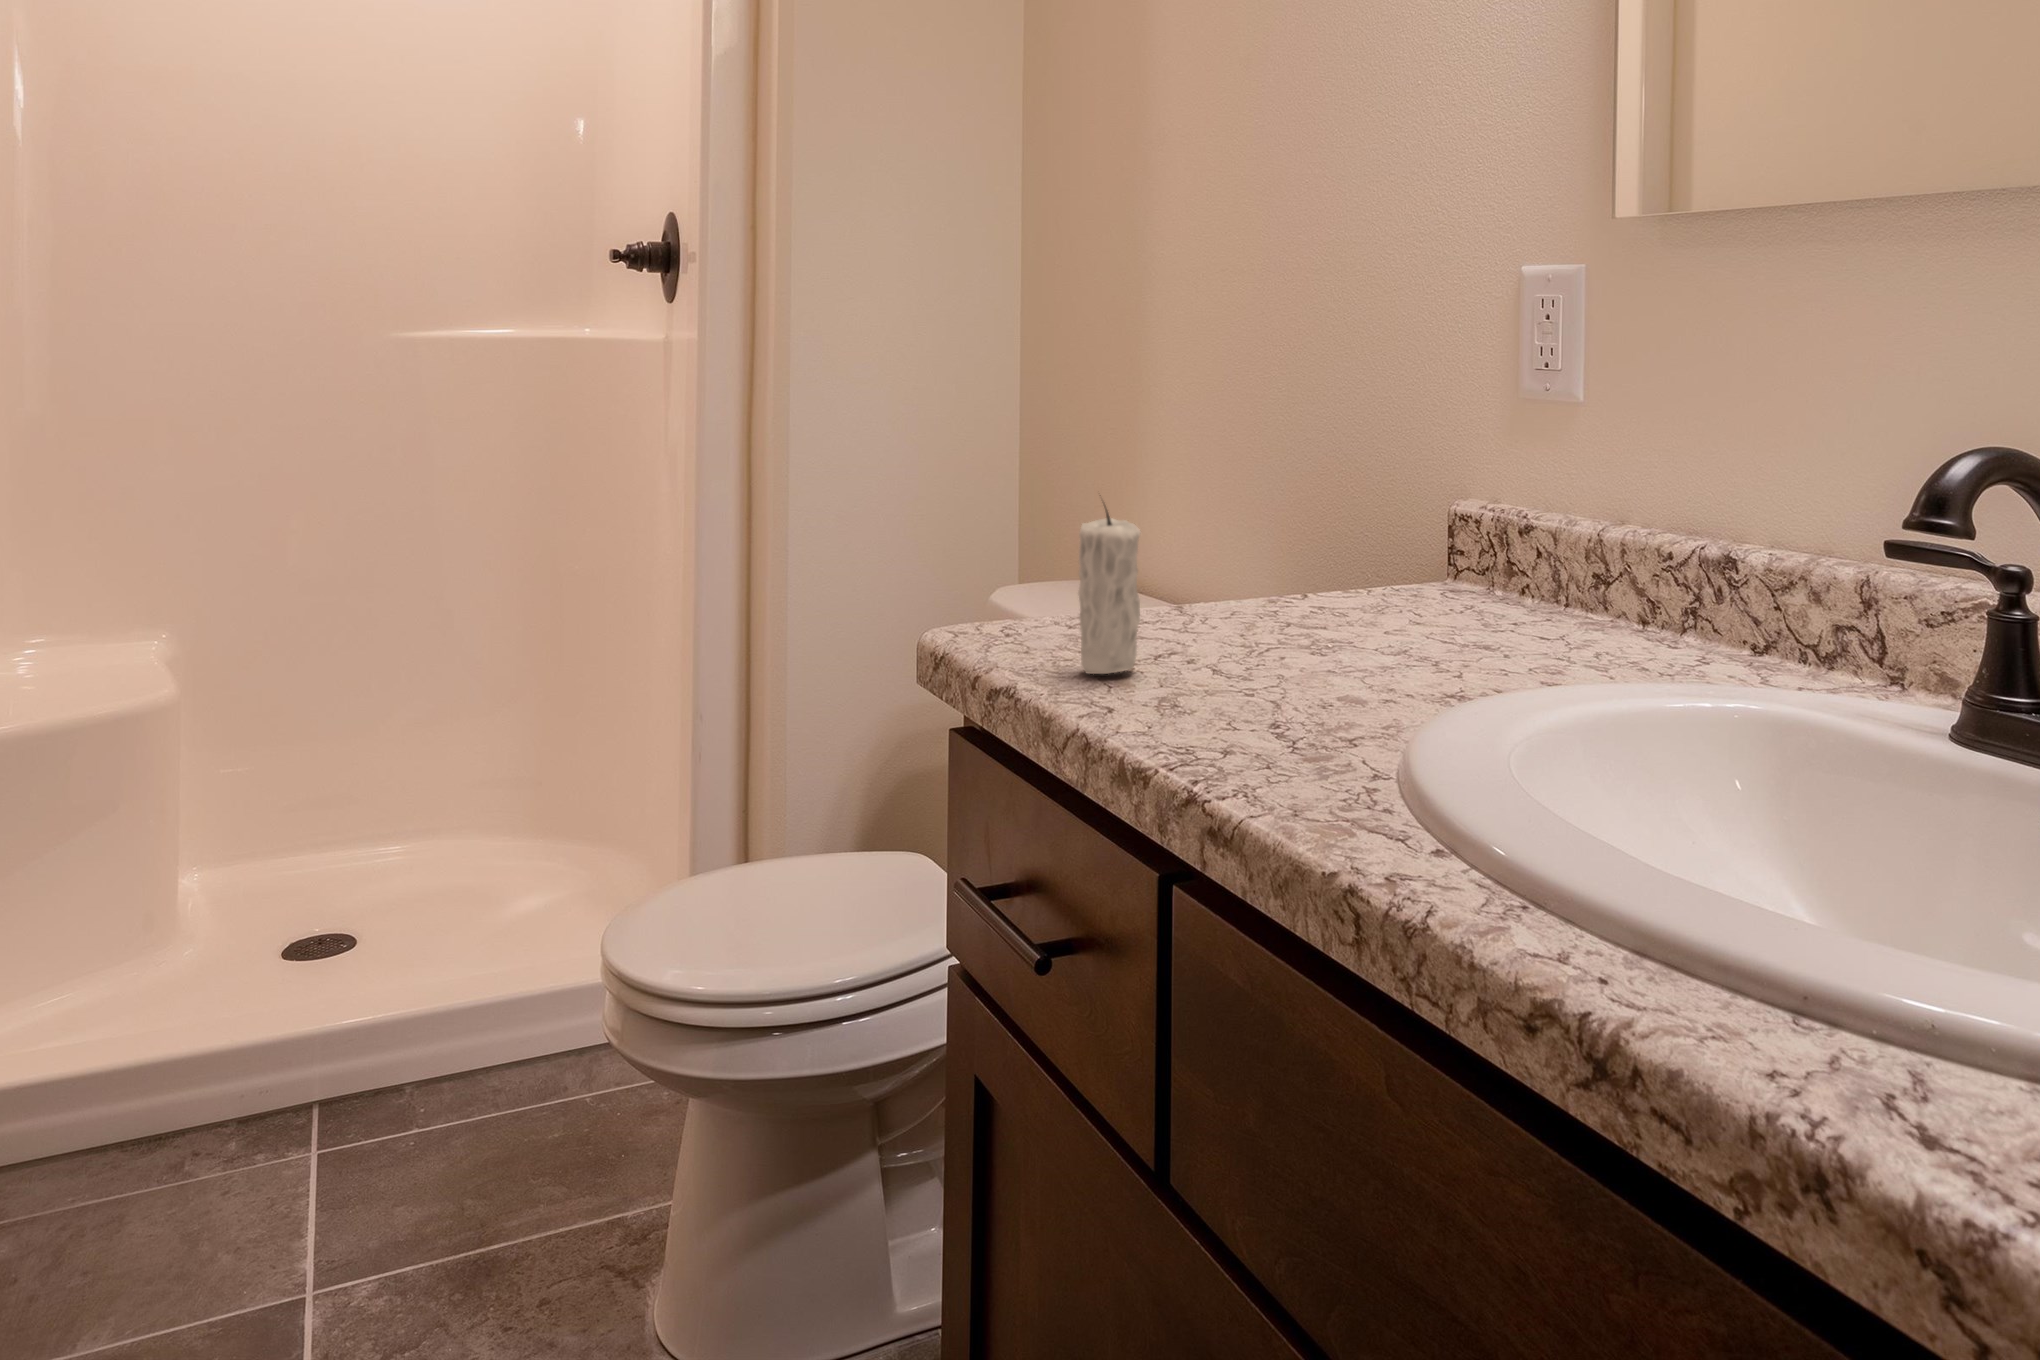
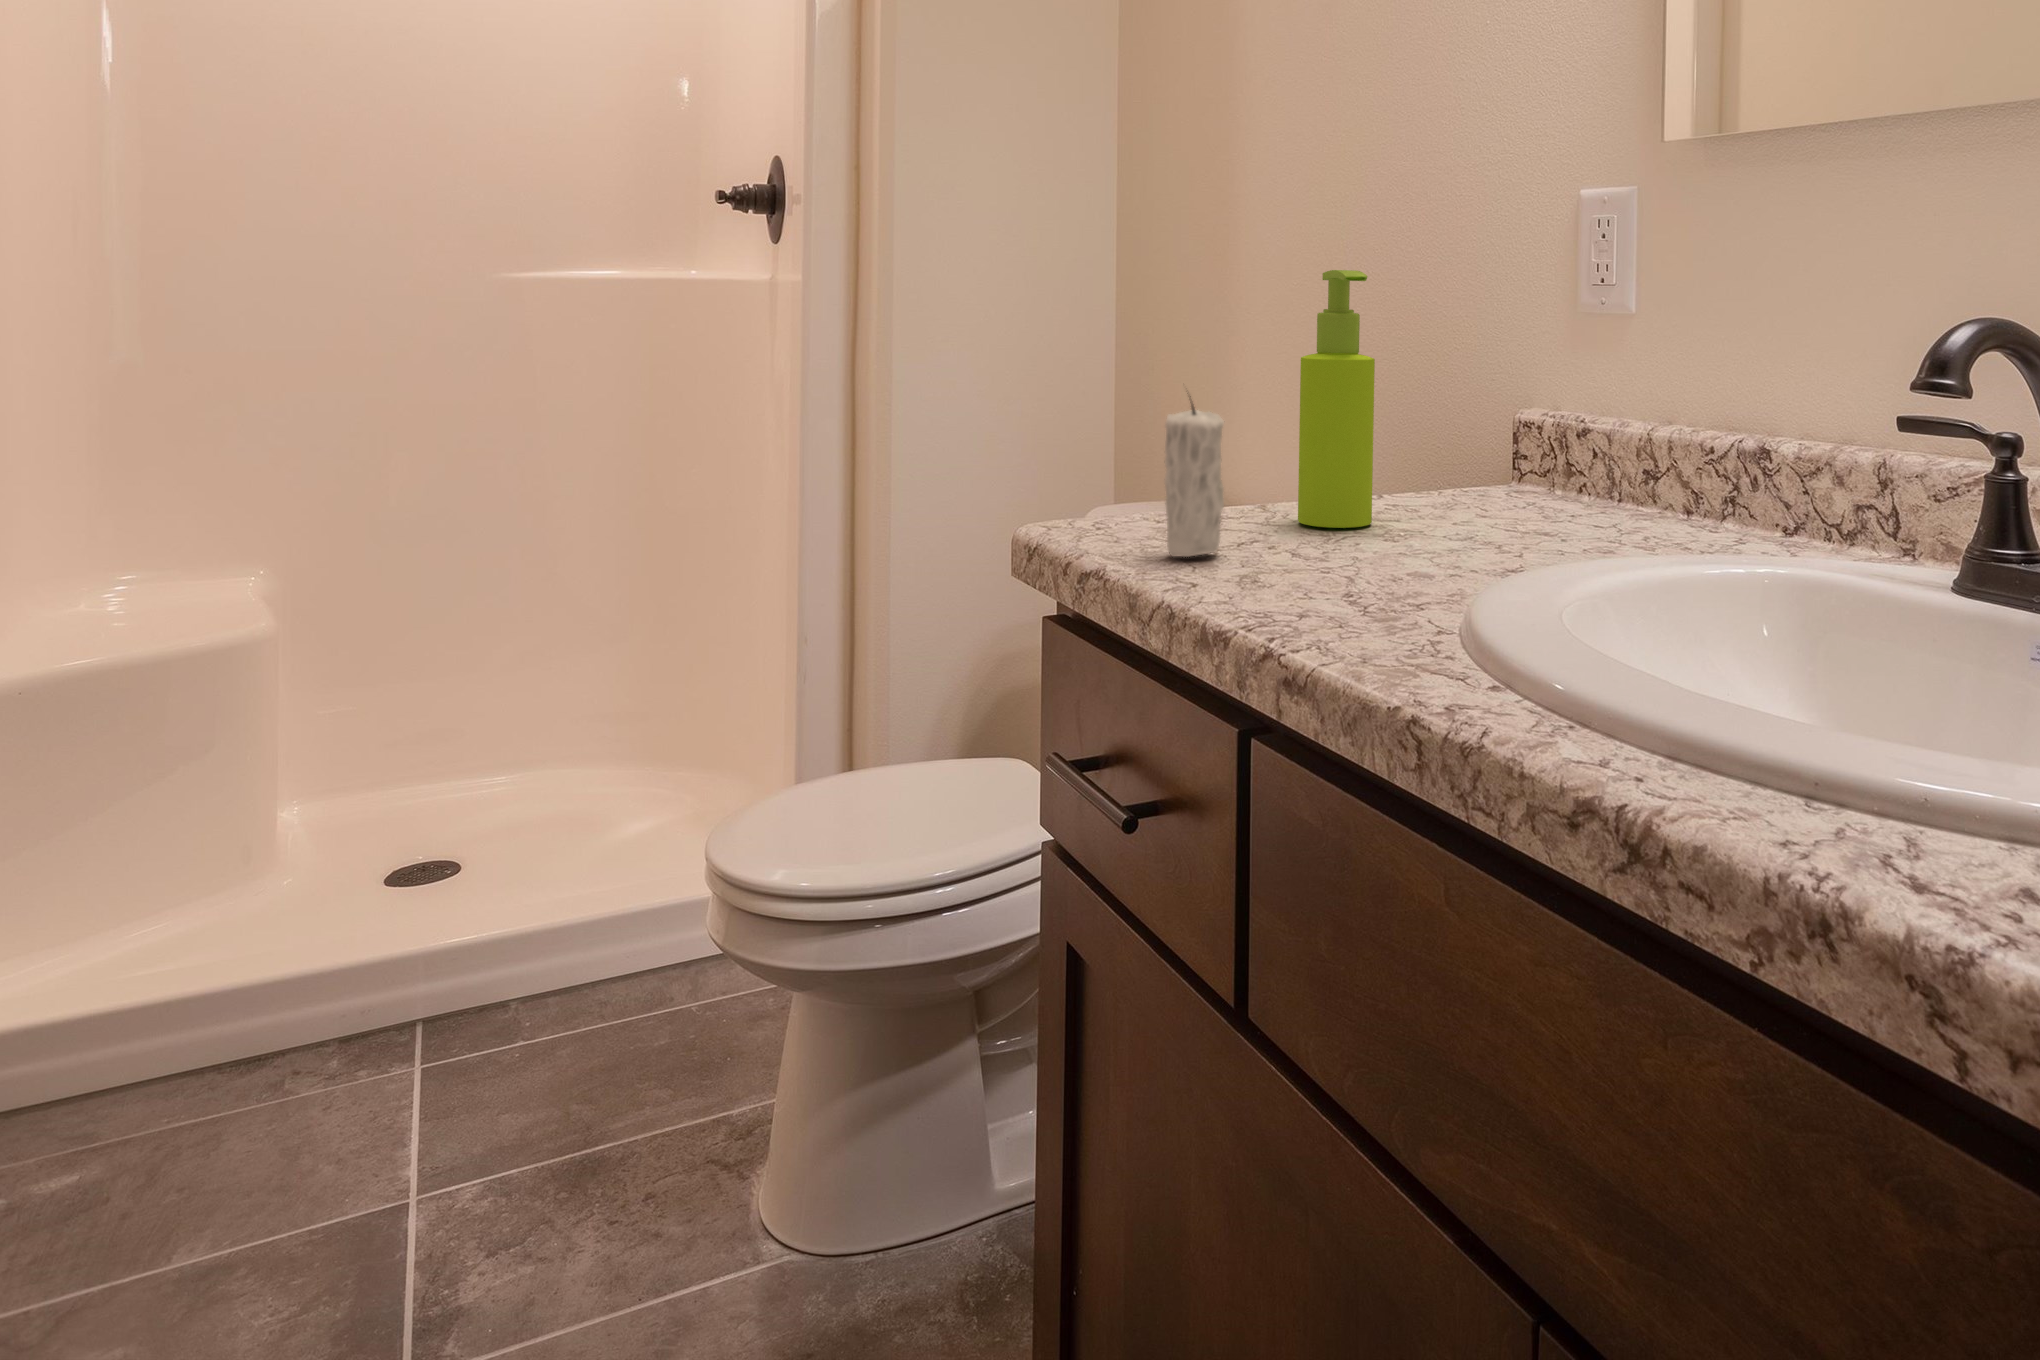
soap dispenser: none [1217,366,1298,639] -> present [1298,270,1375,528]

